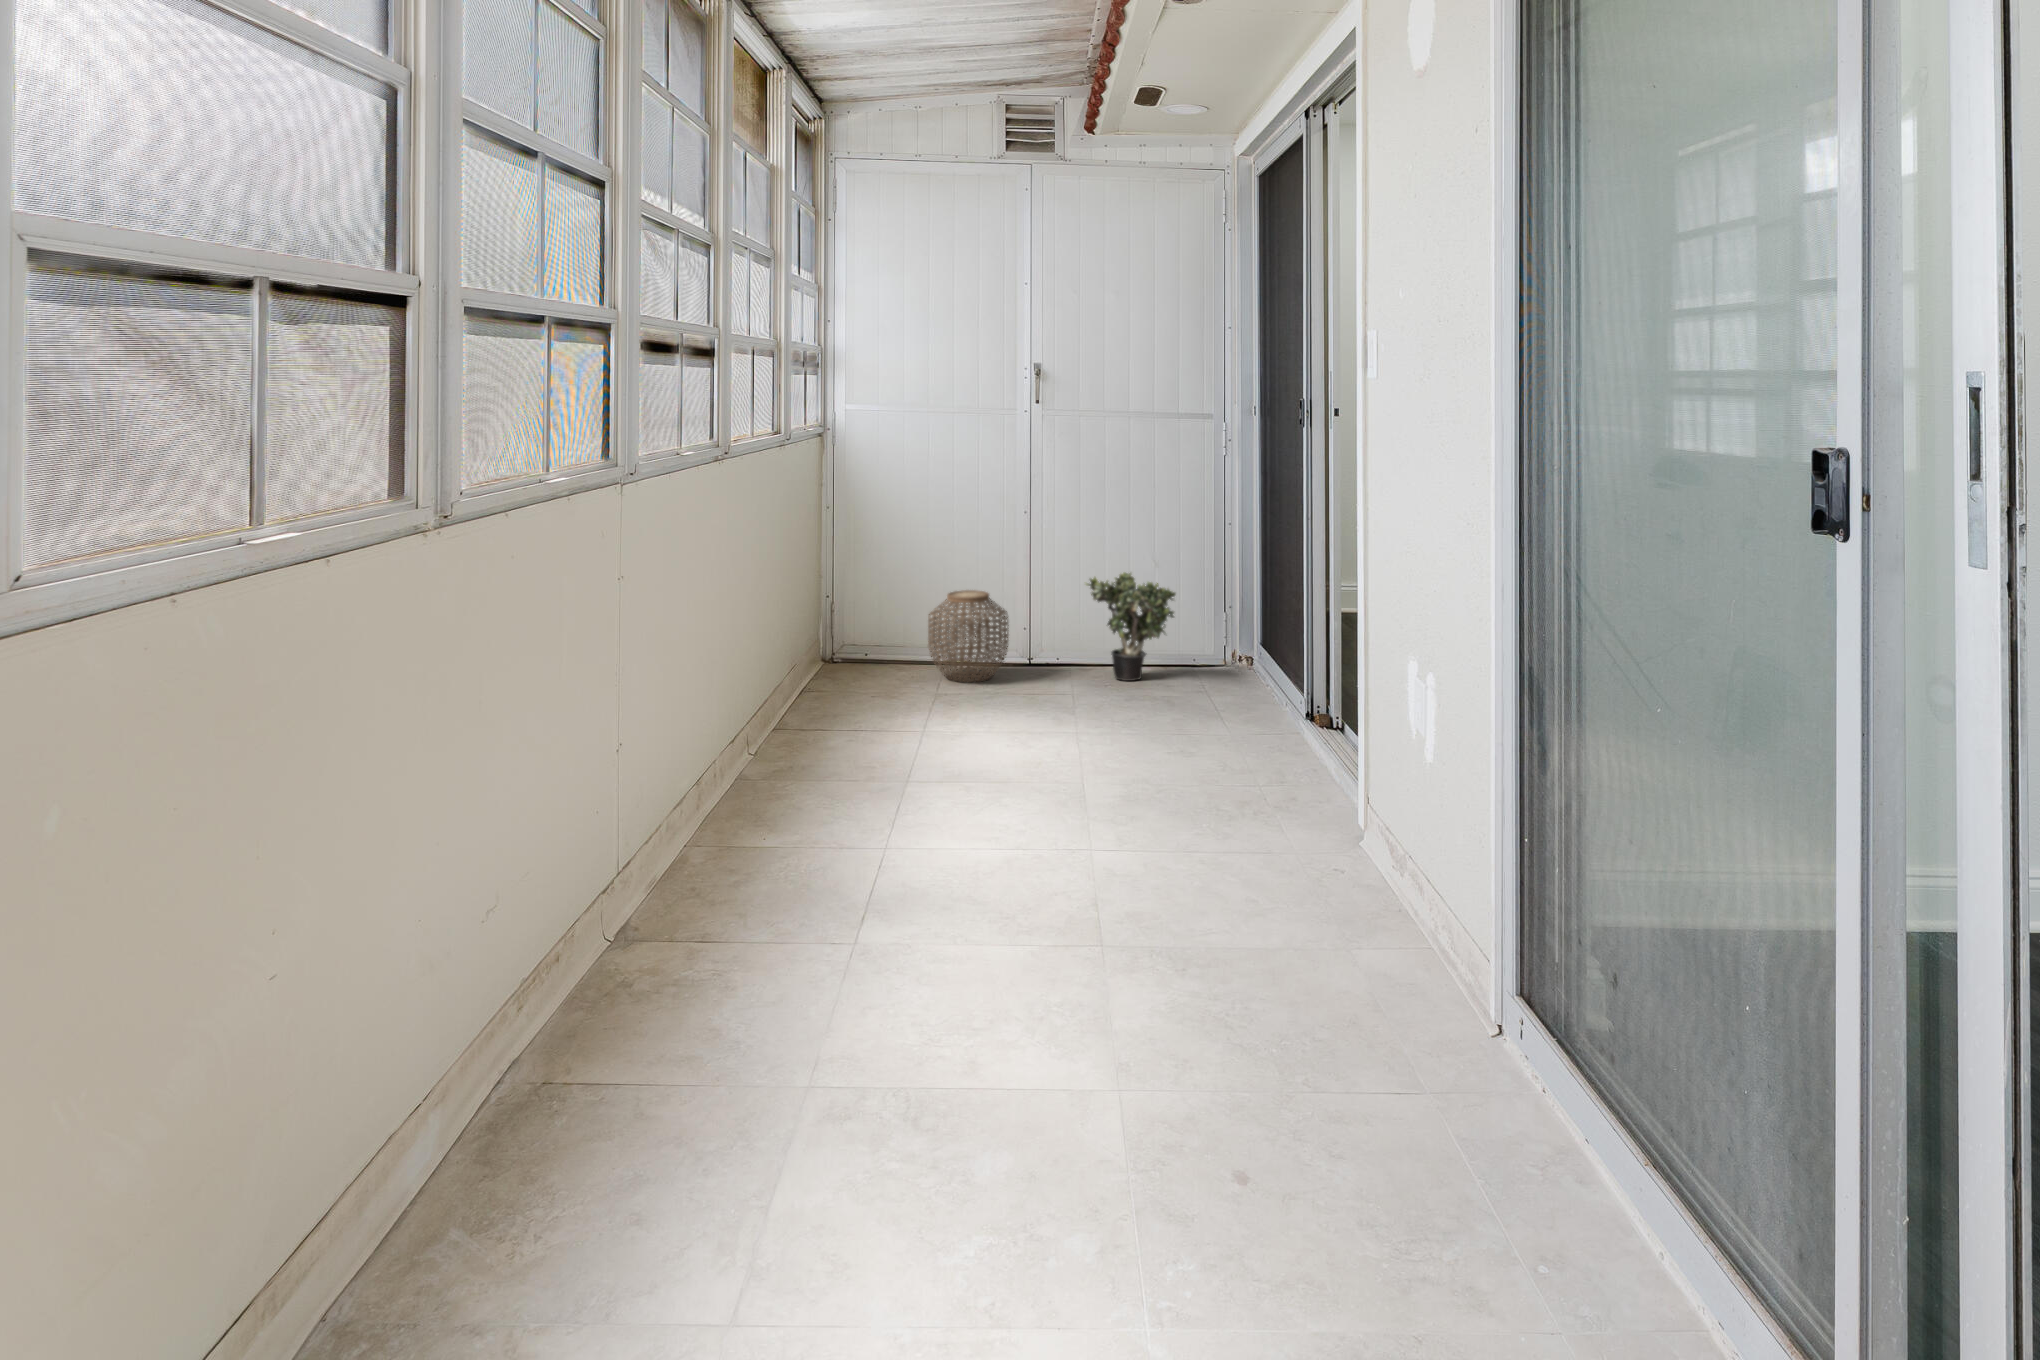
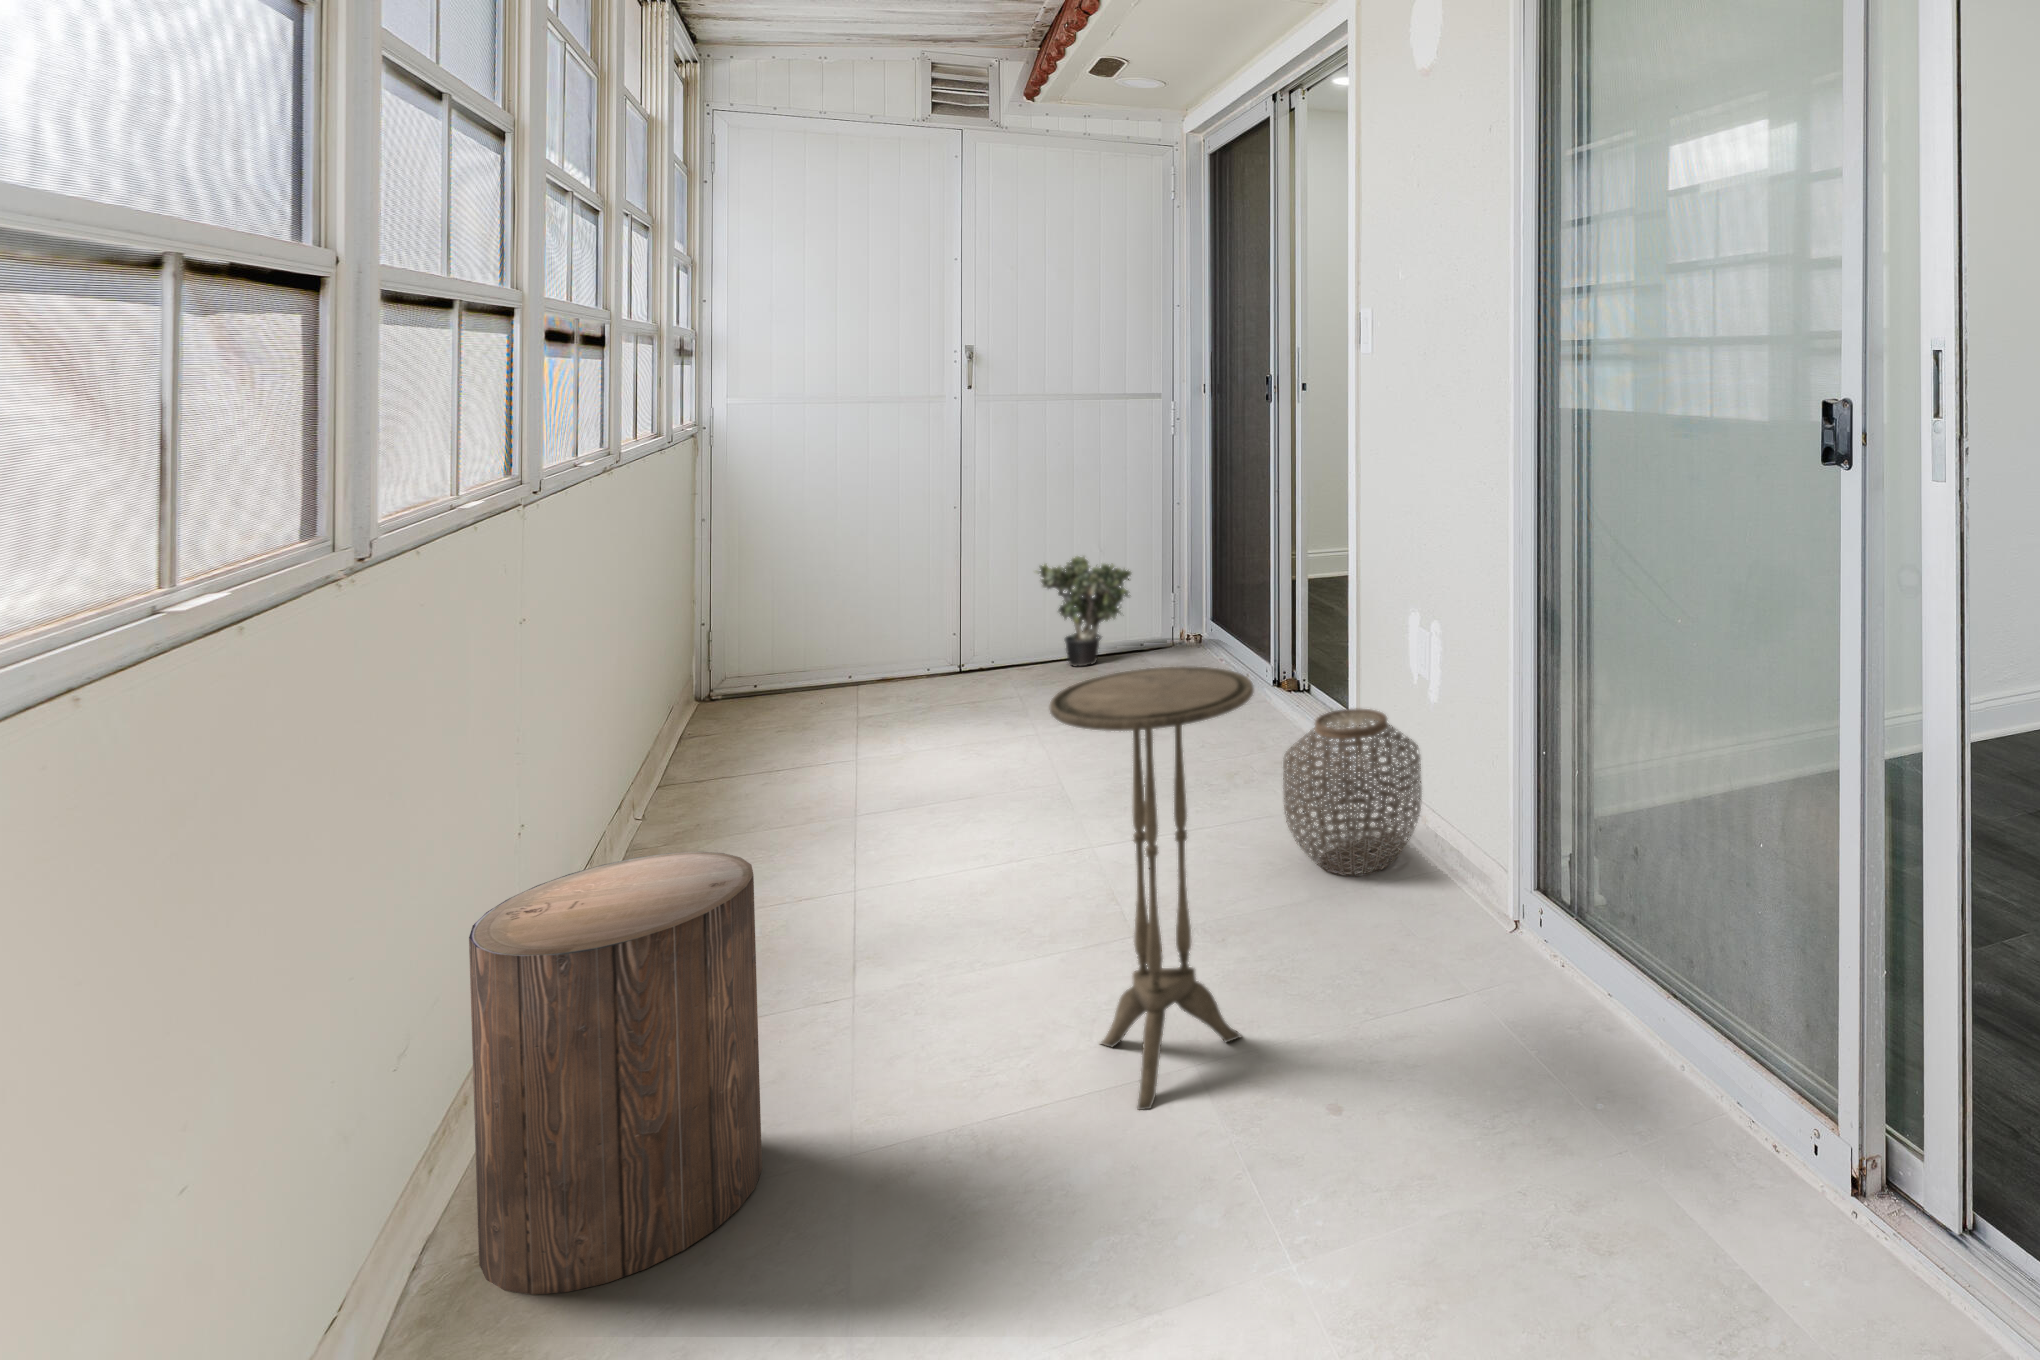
woven basket: present [928,590,1009,682] -> present [1283,708,1421,876]
side table: none [966,688,1163,1134] -> present [1050,666,1254,1110]
stool: none [504,795,714,1153] -> present [469,852,762,1295]

